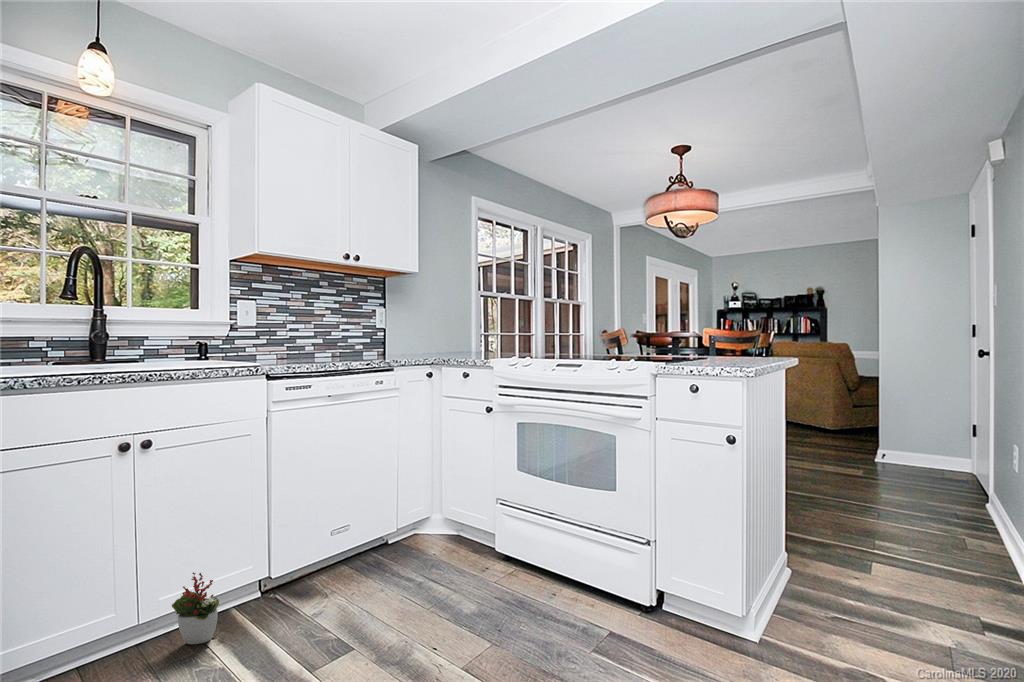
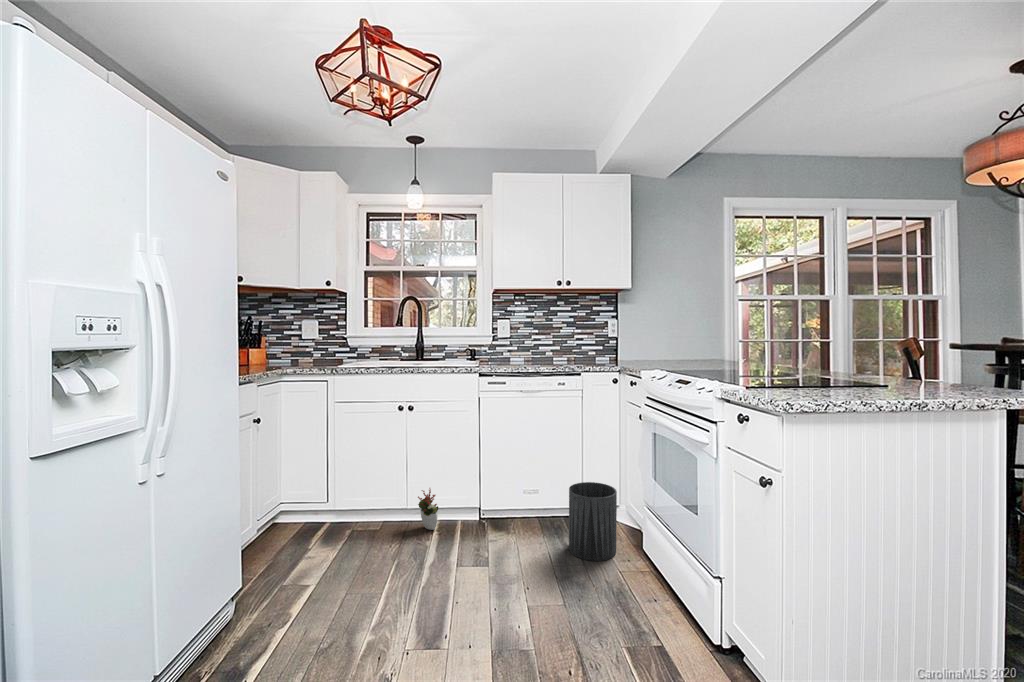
trash can: none [421,493,477,585] -> present [569,482,617,561]

